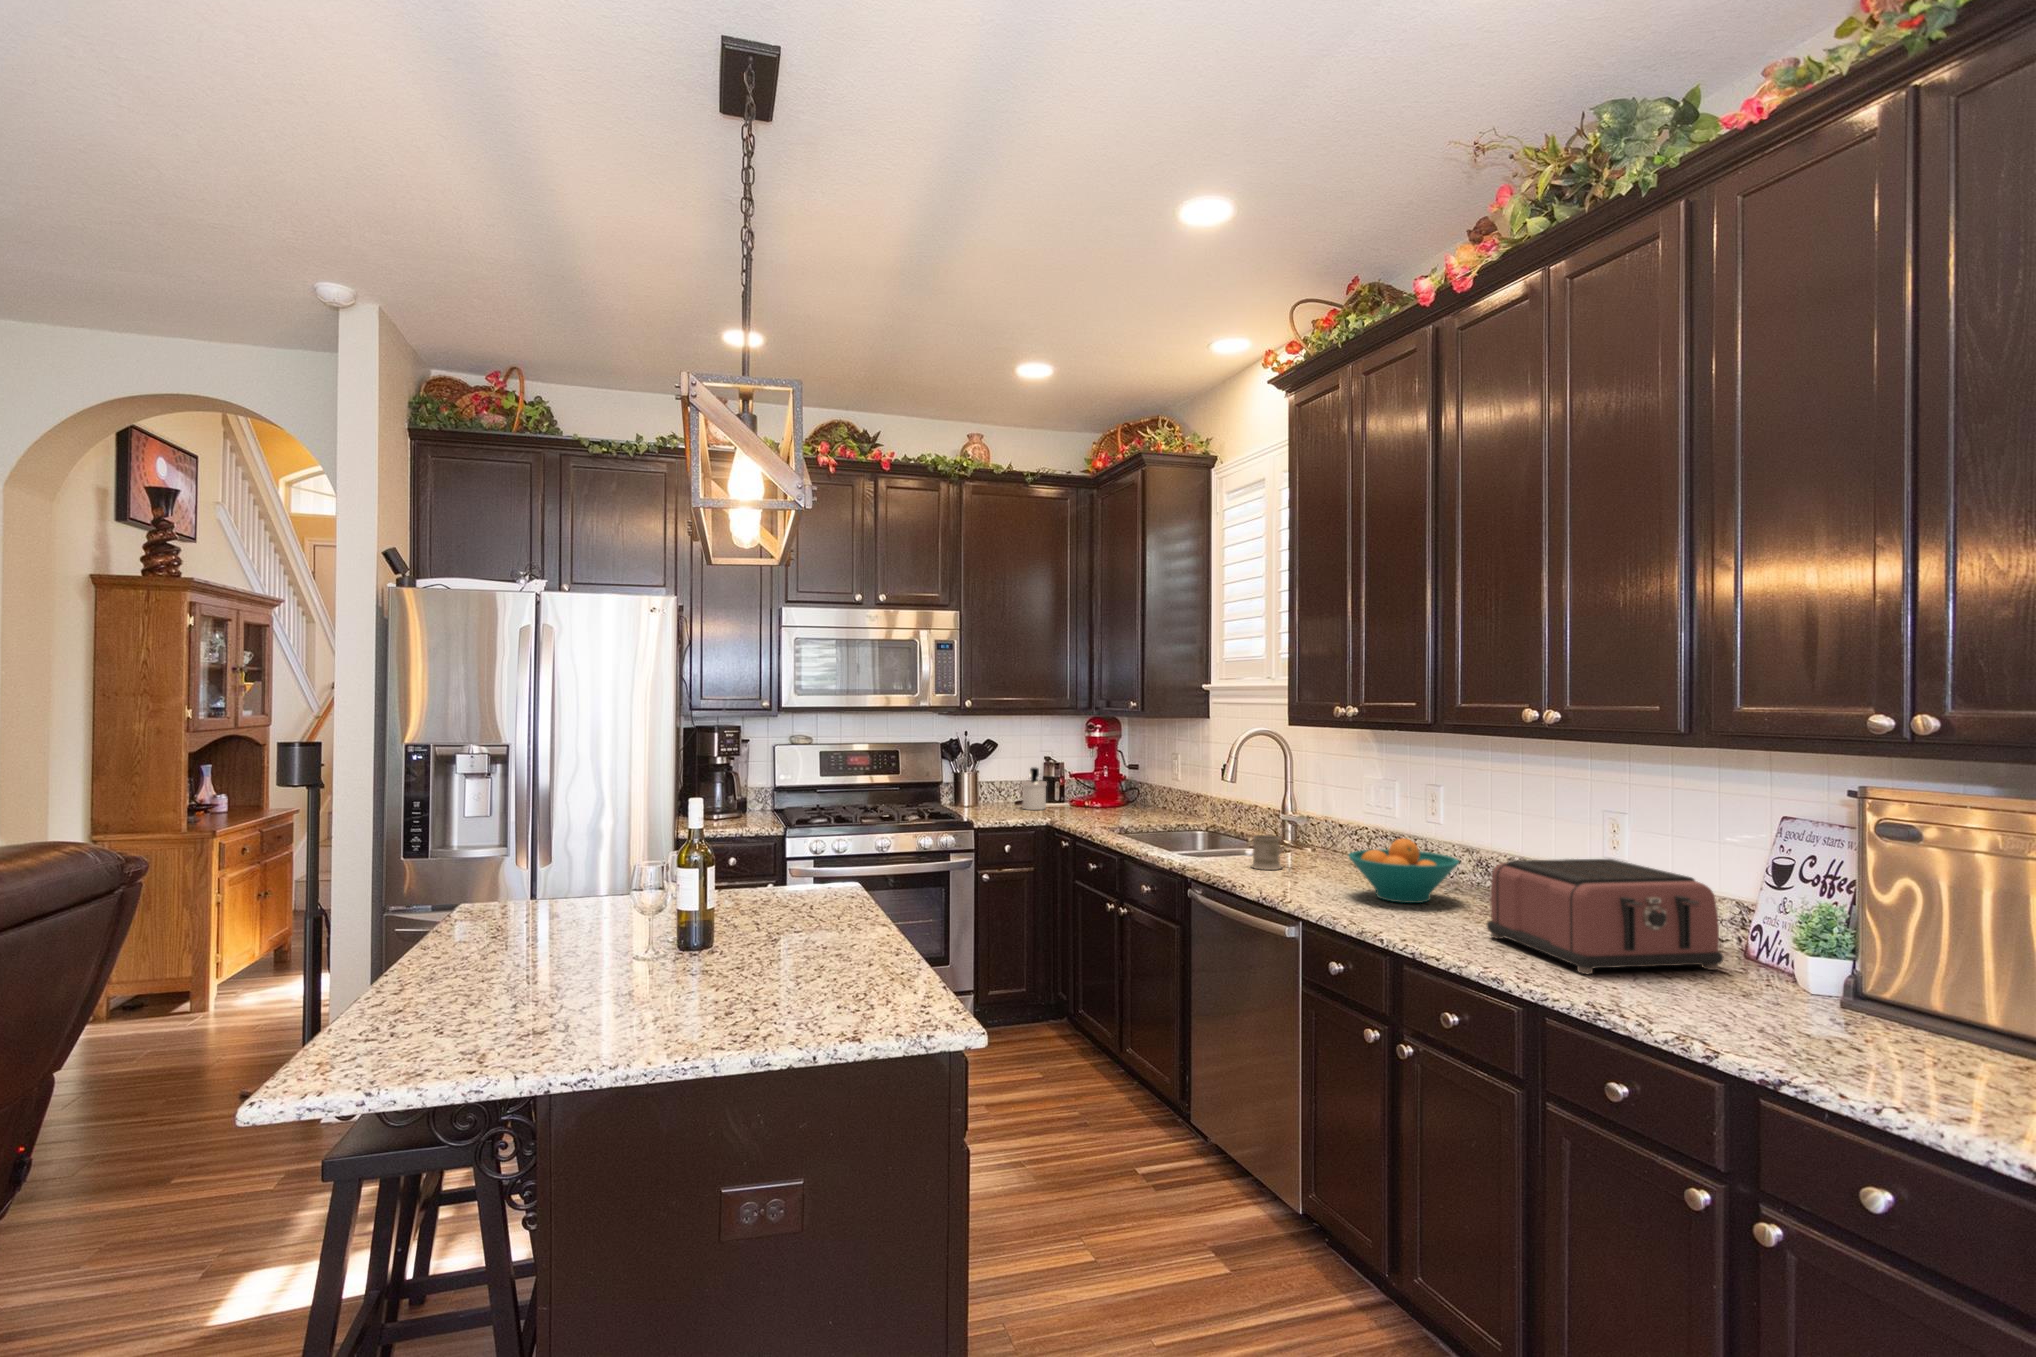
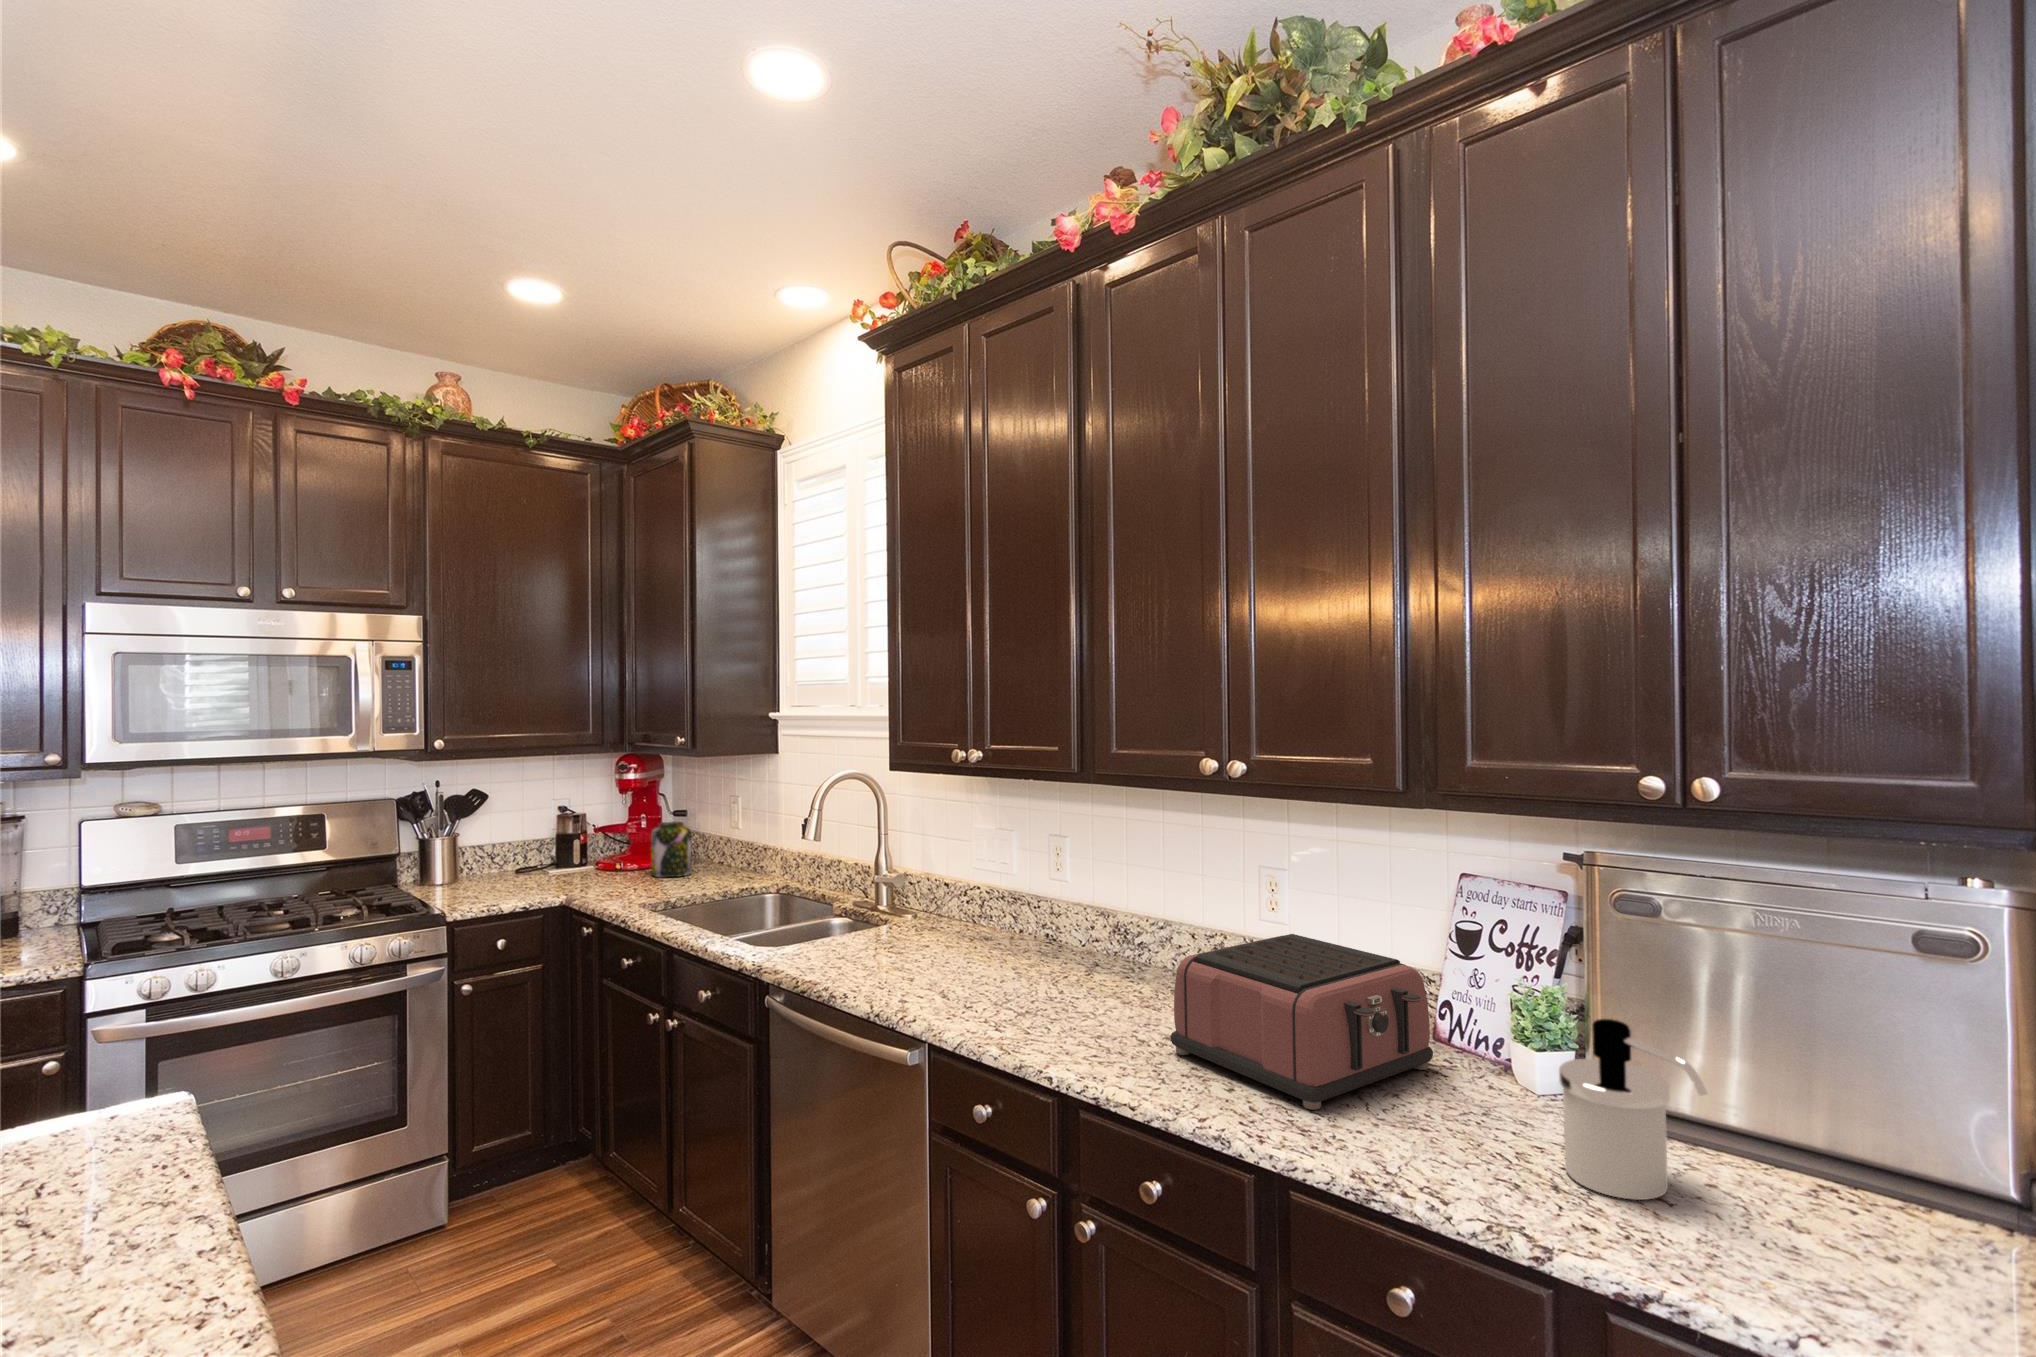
soap dispenser: present [1022,767,1047,810] -> present [1559,1019,1707,1200]
jar: none [1112,771,1142,814] -> present [651,822,691,877]
mug: present [1251,829,1293,870] -> none [847,903,899,961]
fruit bowl: present [1348,838,1459,903] -> none [981,917,1111,1001]

